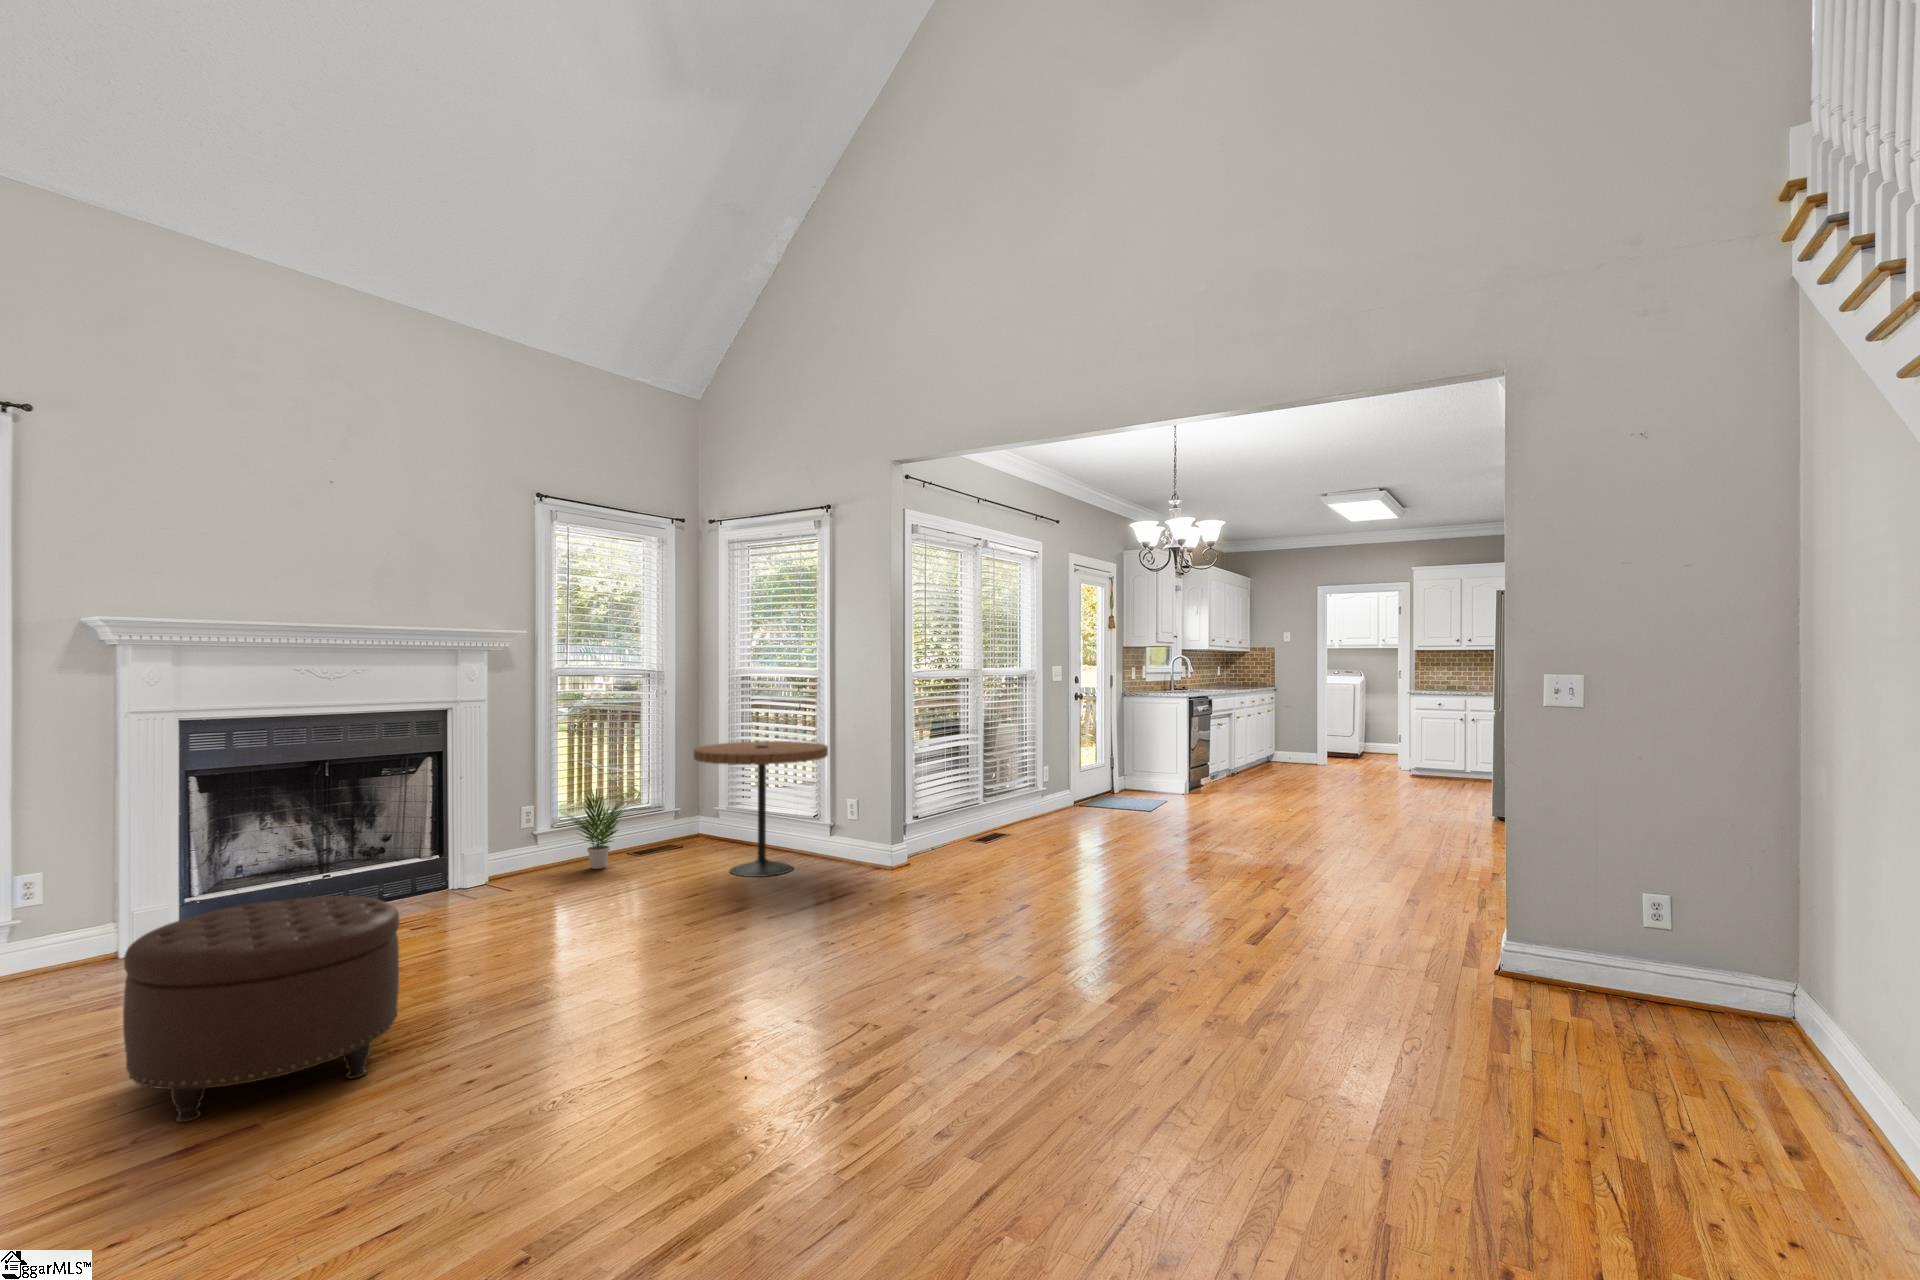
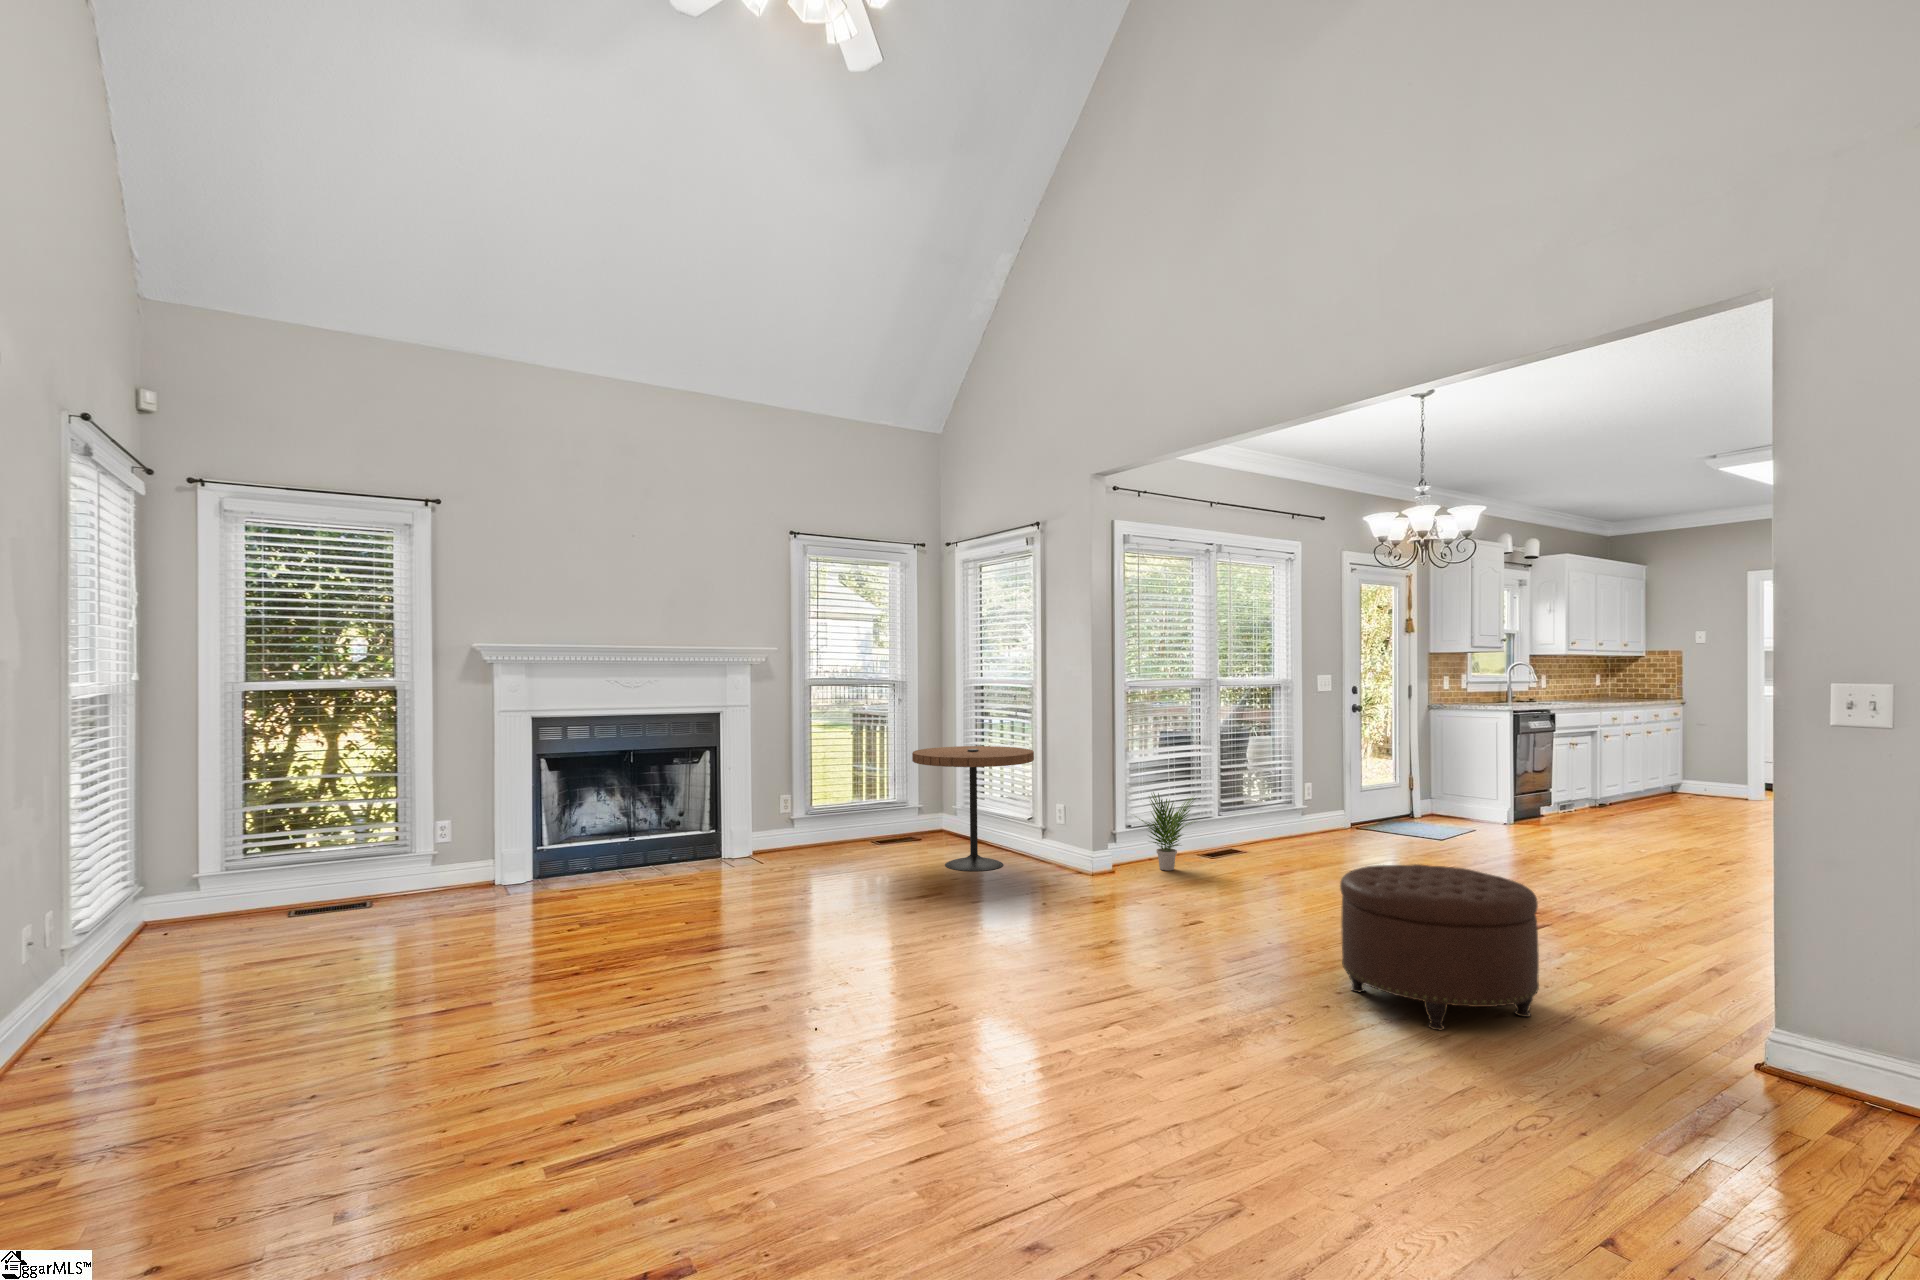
potted plant: present [564,788,627,869] -> present [1139,792,1193,871]
ottoman: present [123,896,399,1122] -> present [1340,864,1539,1030]

